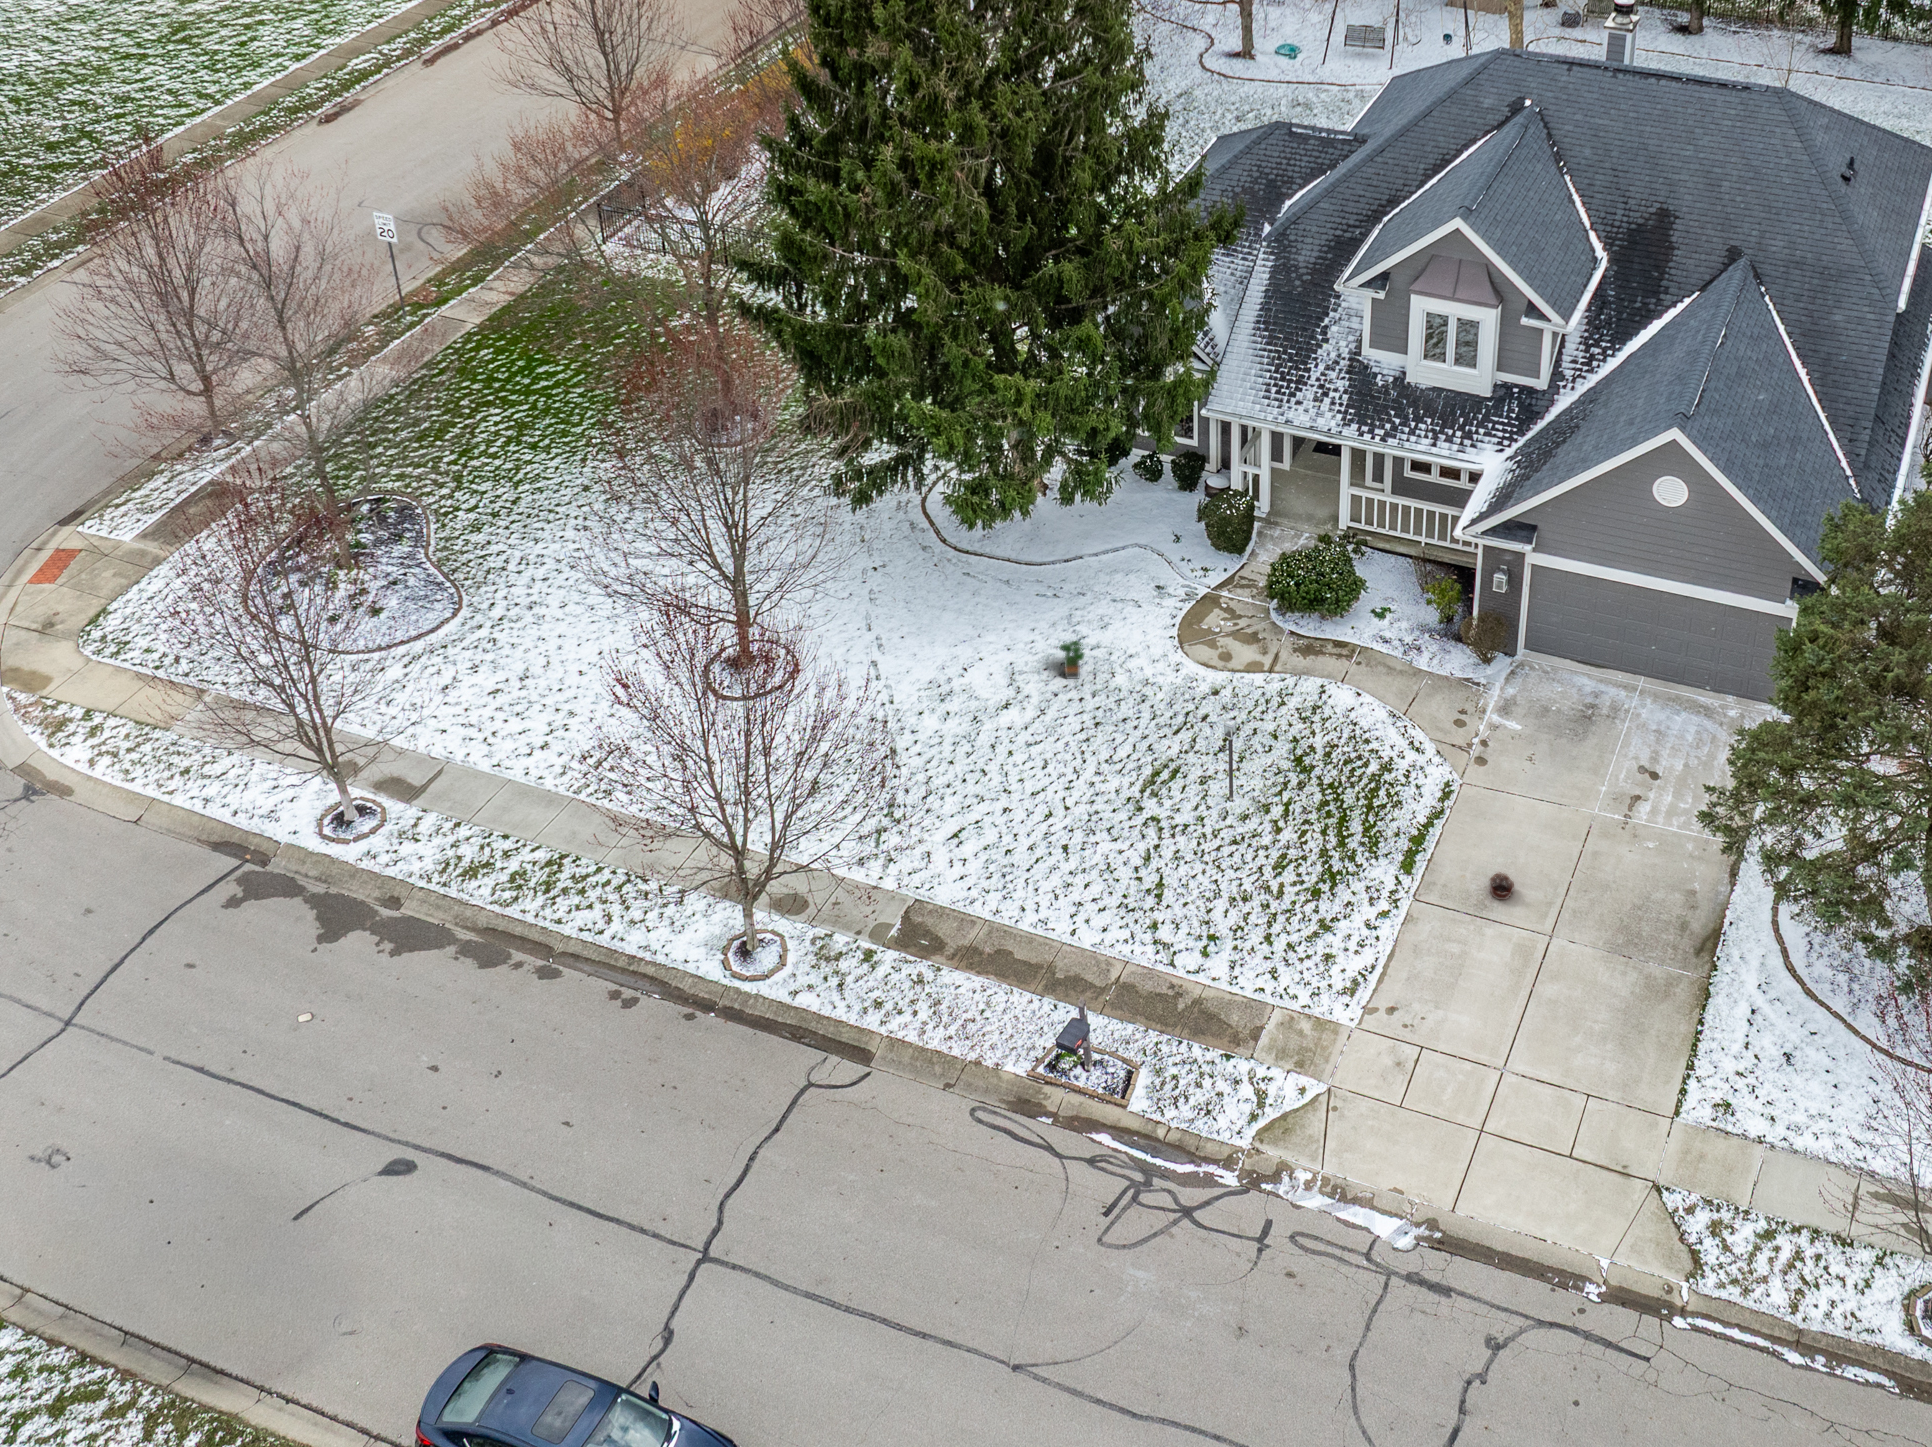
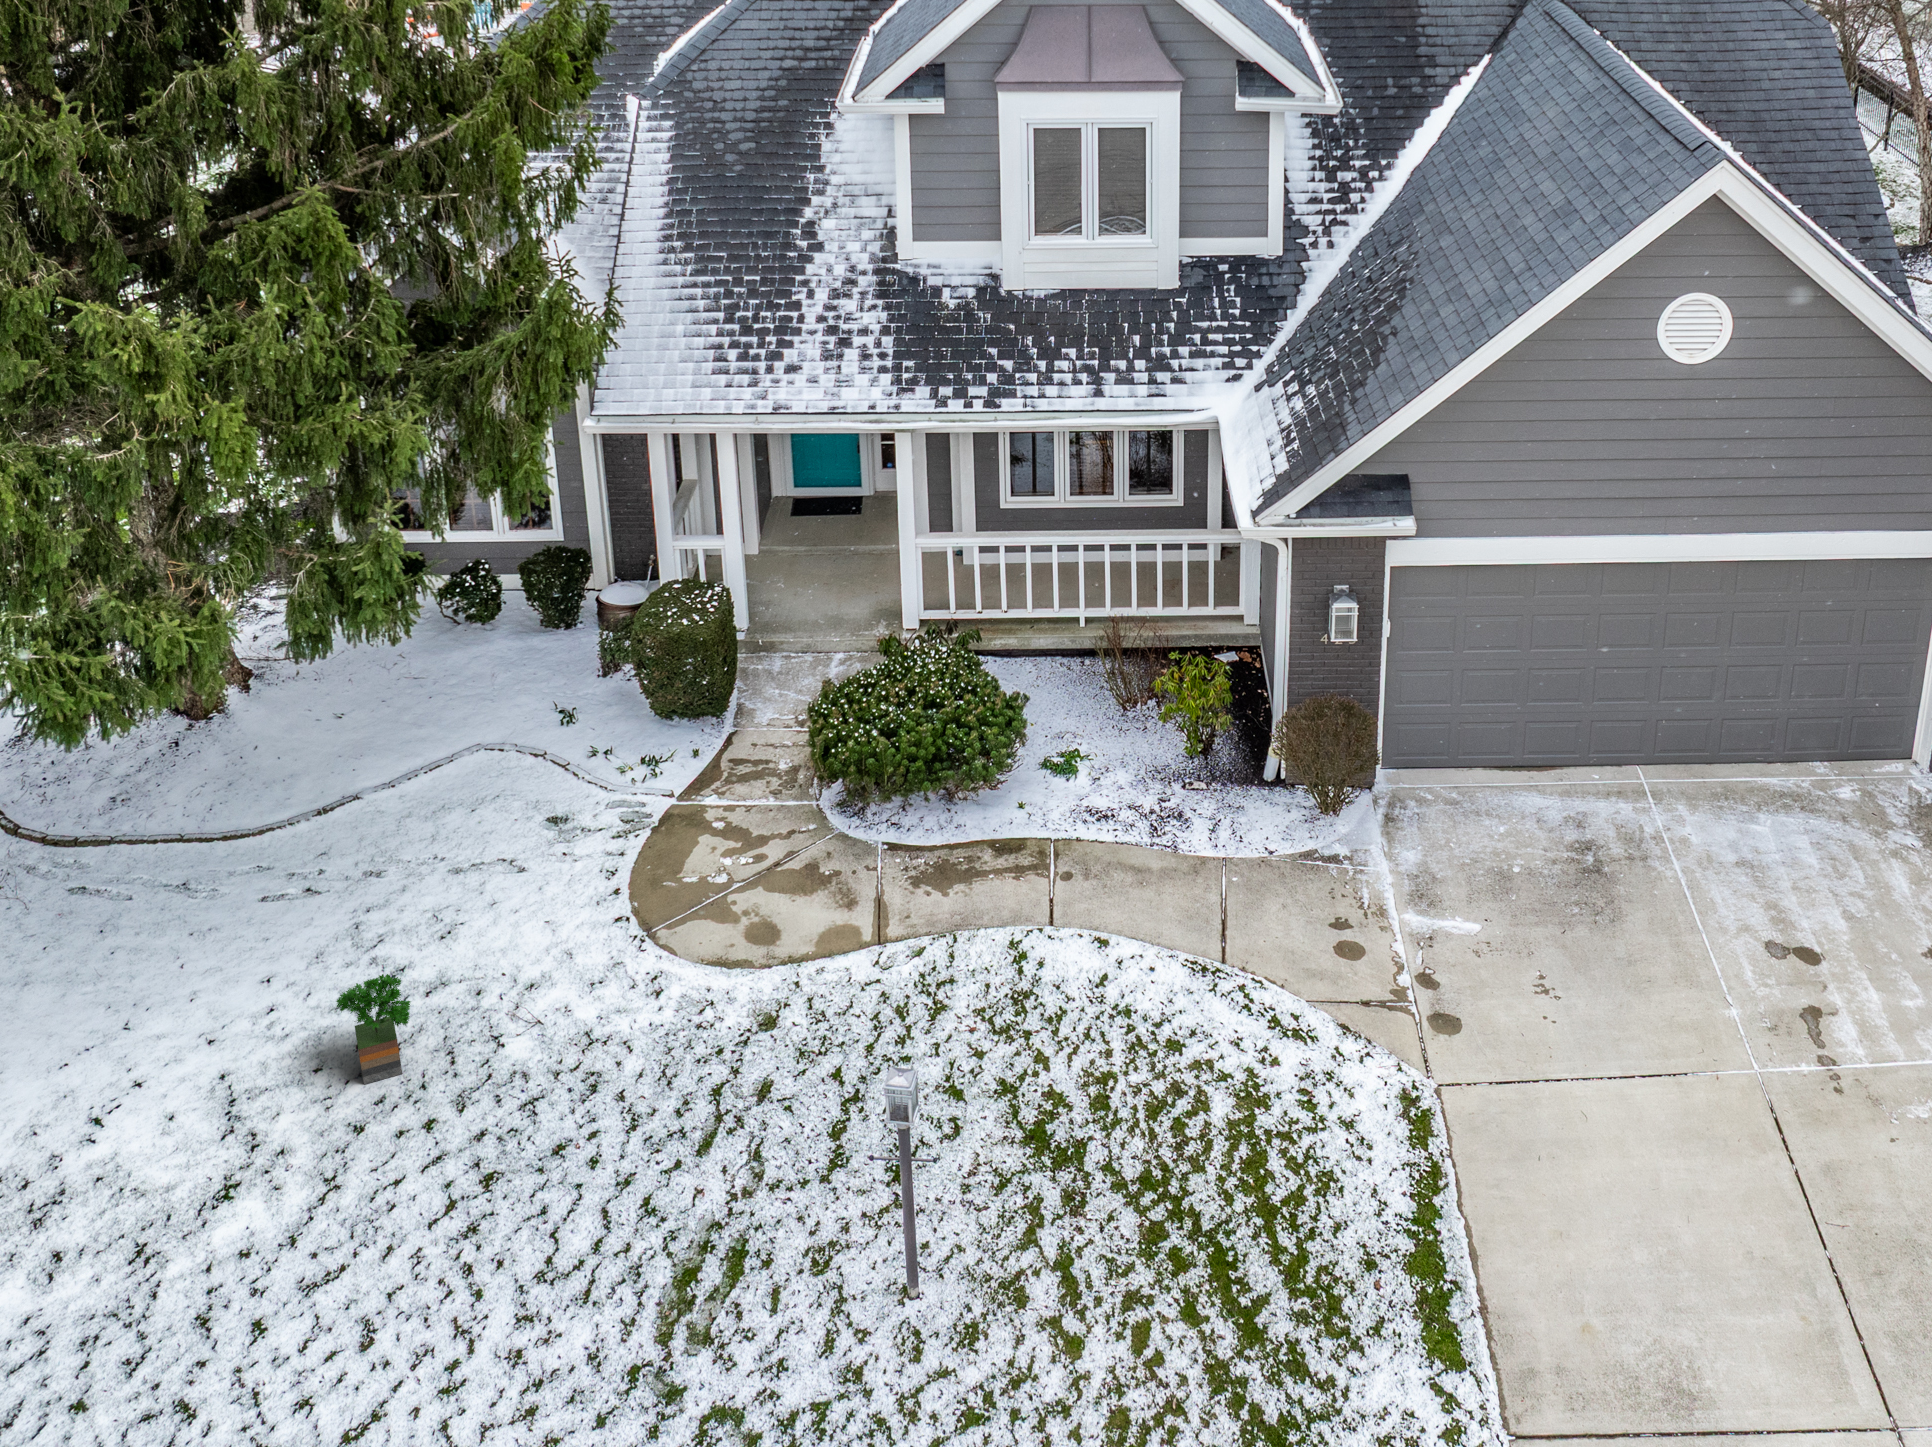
basket: present [1490,873,1514,900] -> none [1669,1292,1738,1369]

